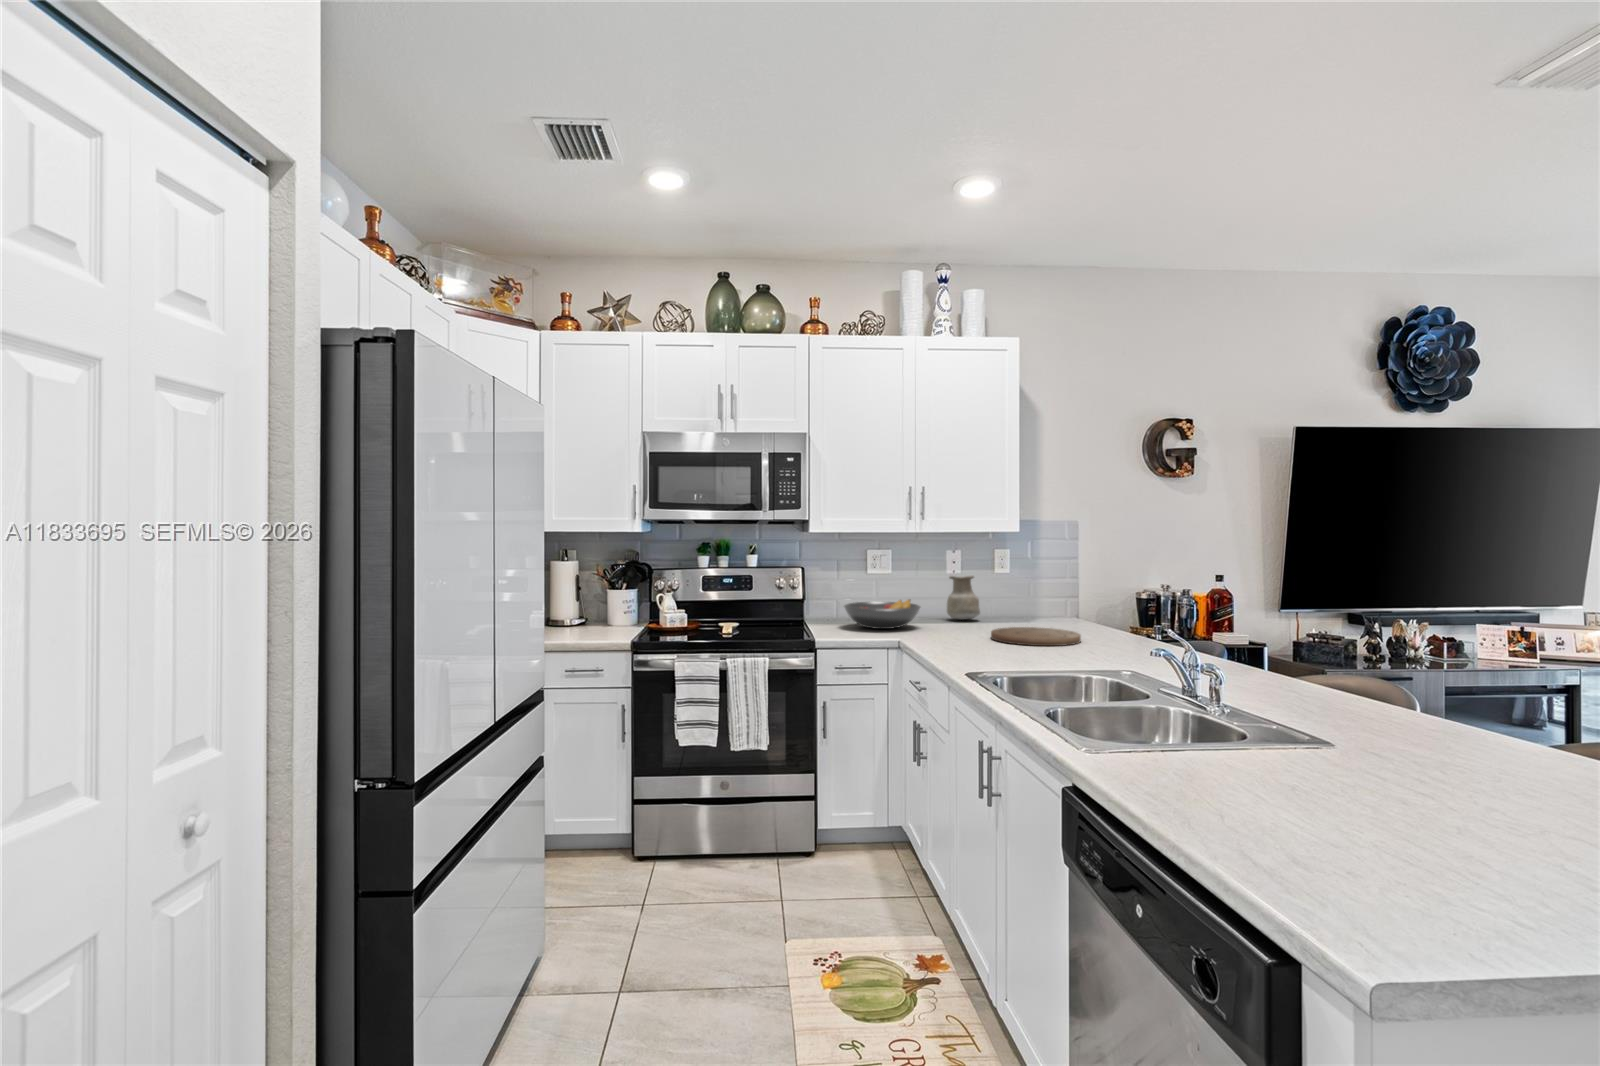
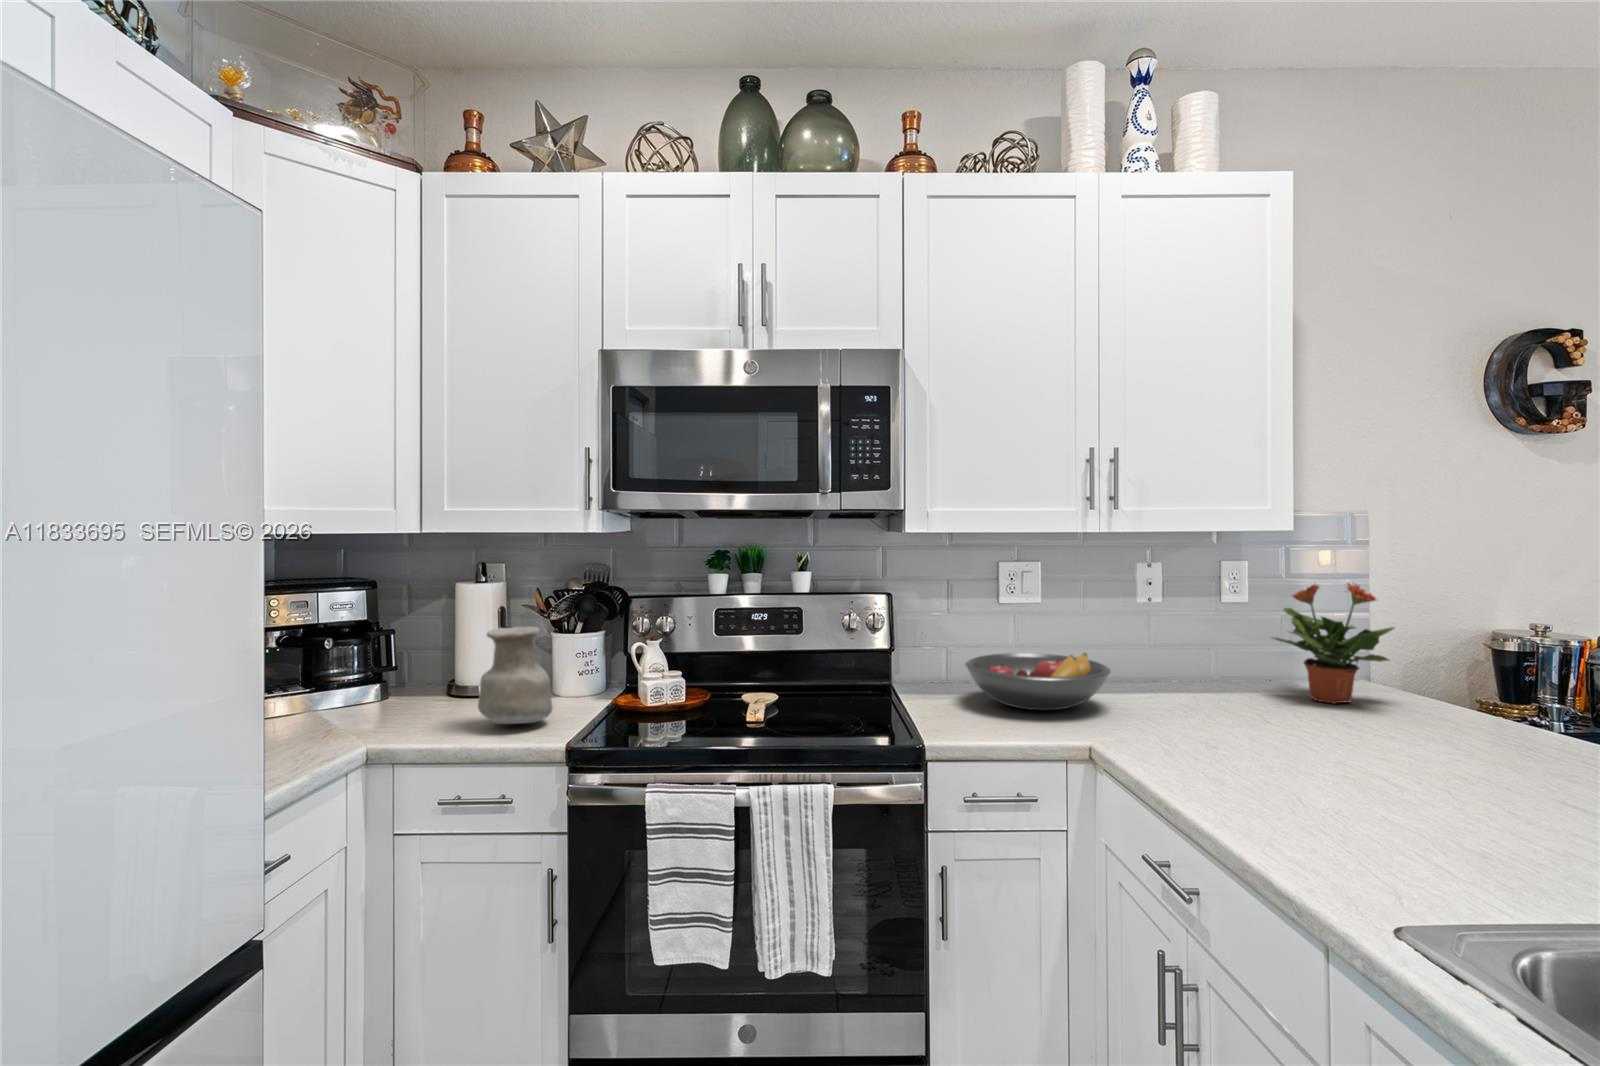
potted plant: none [1013,560,1074,626] -> present [1273,583,1394,704]
vase: present [947,575,980,620] -> present [478,627,552,724]
cutting board: present [991,627,1081,646] -> none [1279,717,1501,783]

